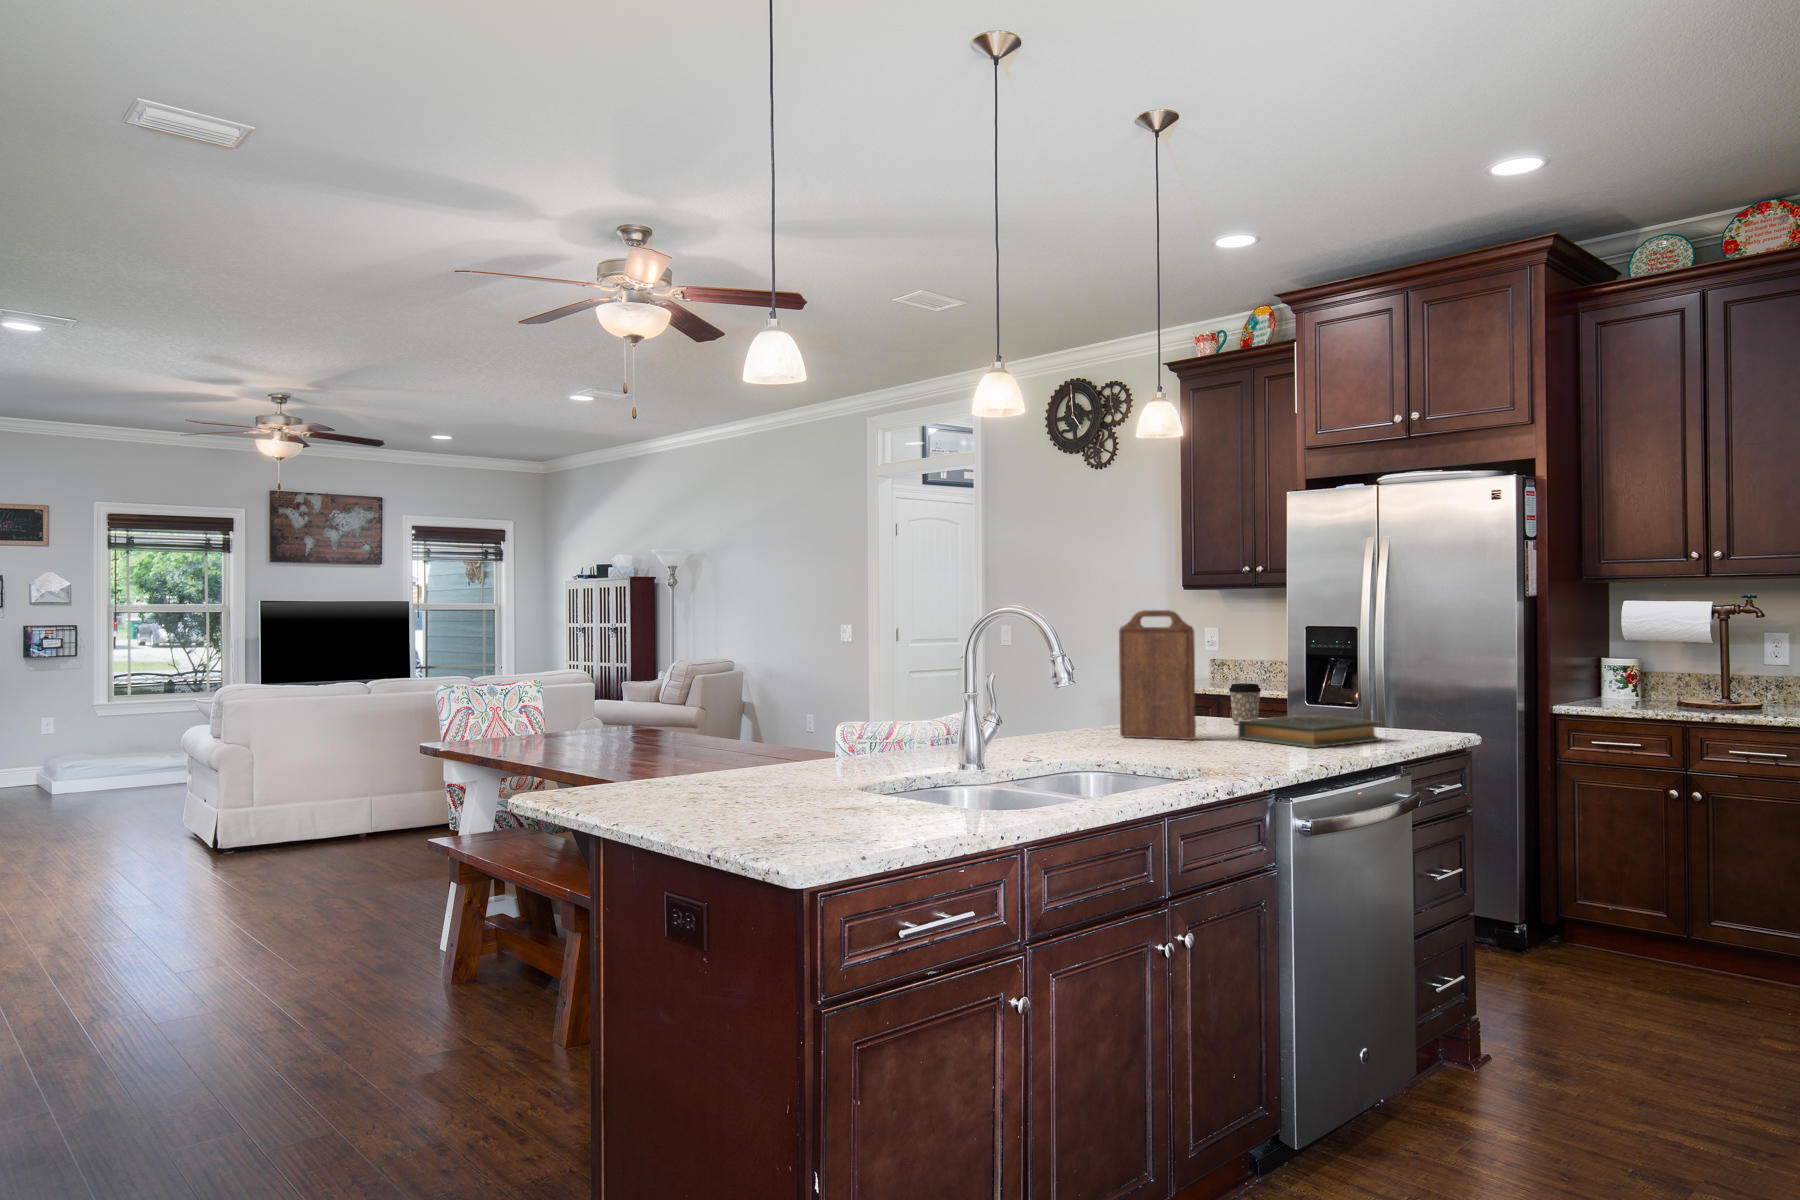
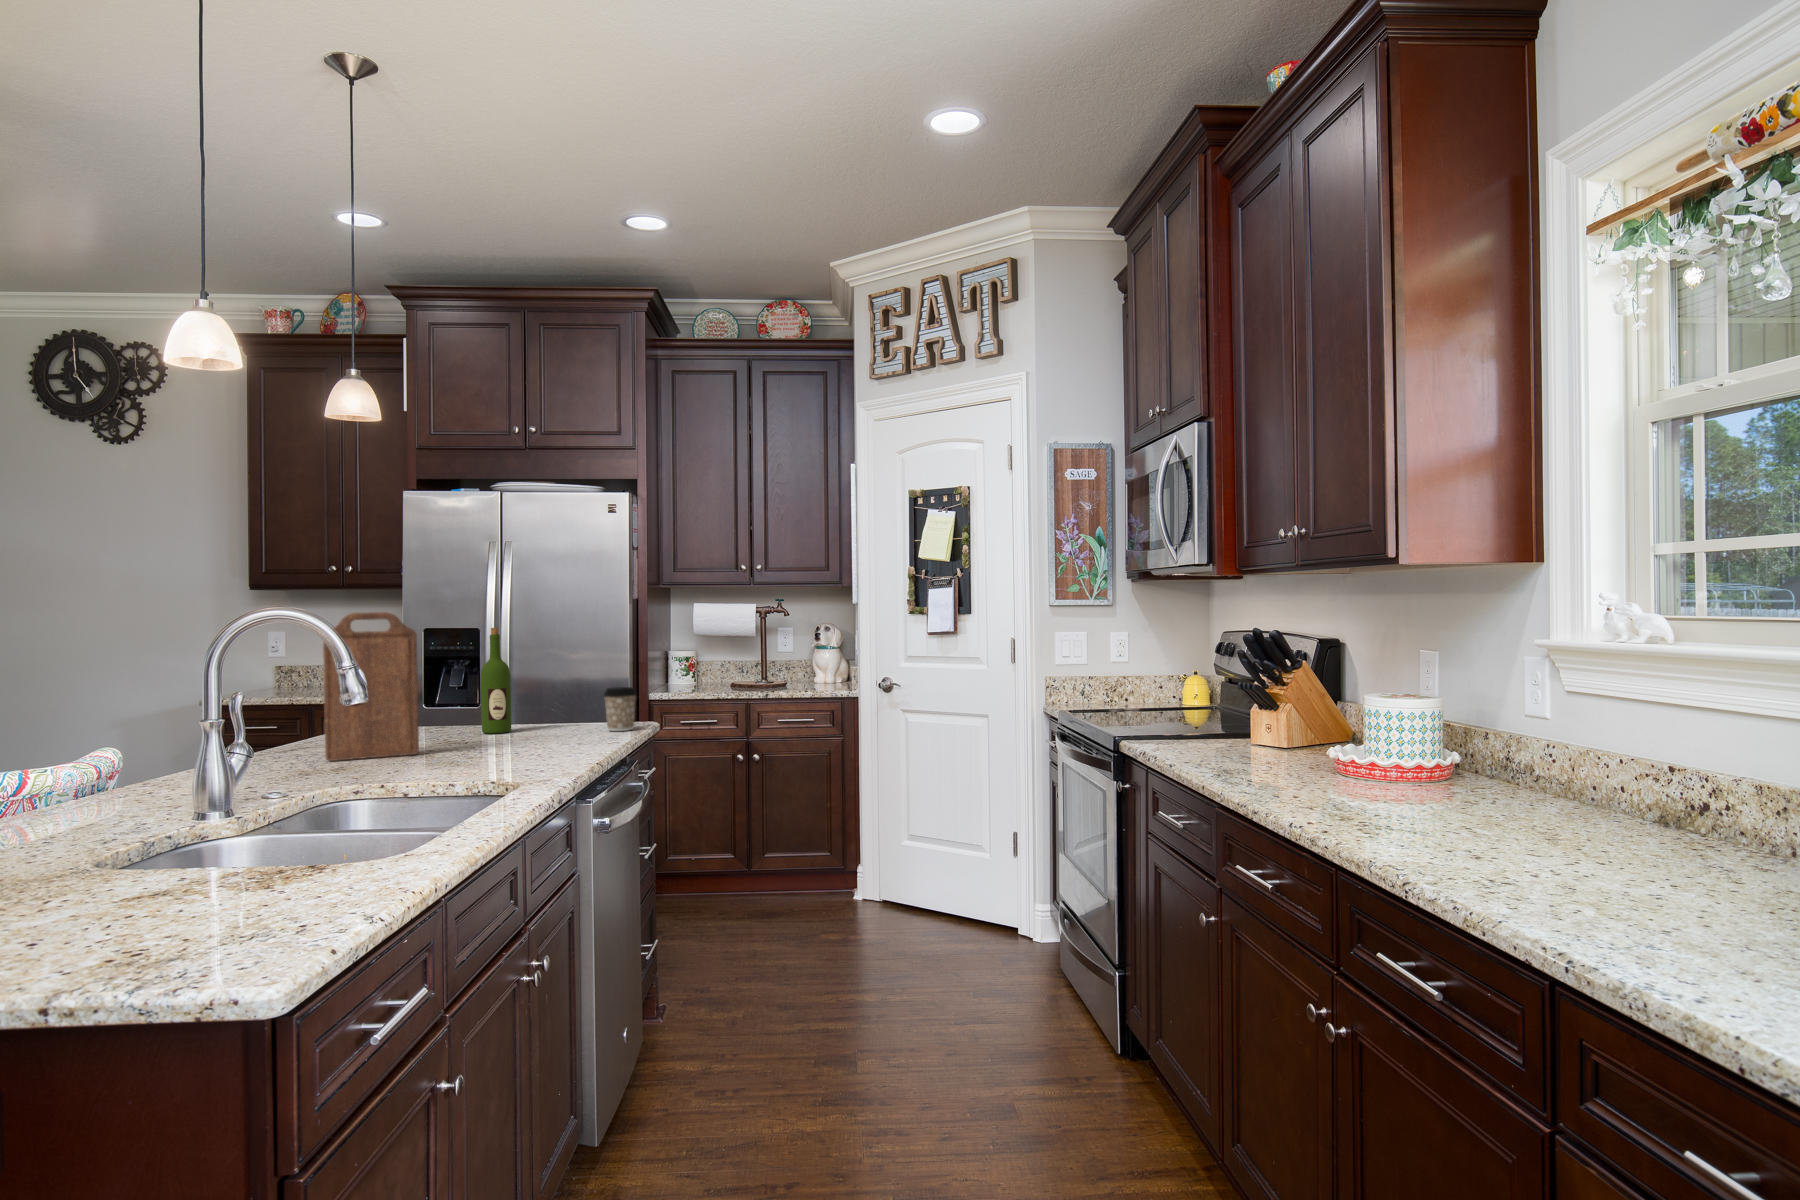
wine bottle: none [1285,626,1314,729] -> present [481,628,511,734]
coffee cup: present [1229,683,1261,724] -> present [604,687,636,731]
hardback book: present [1238,715,1381,748] -> none [461,716,596,748]

